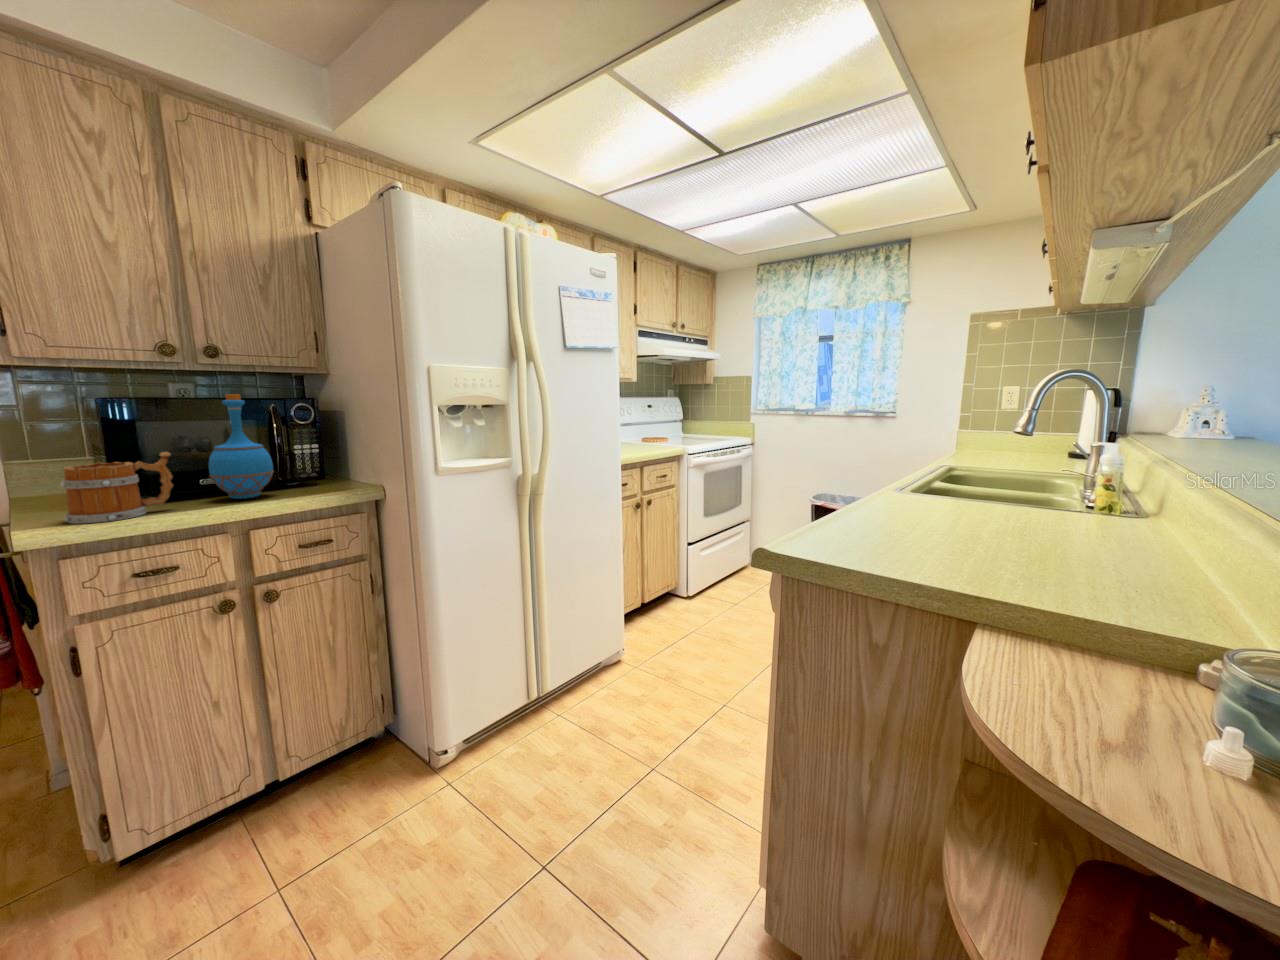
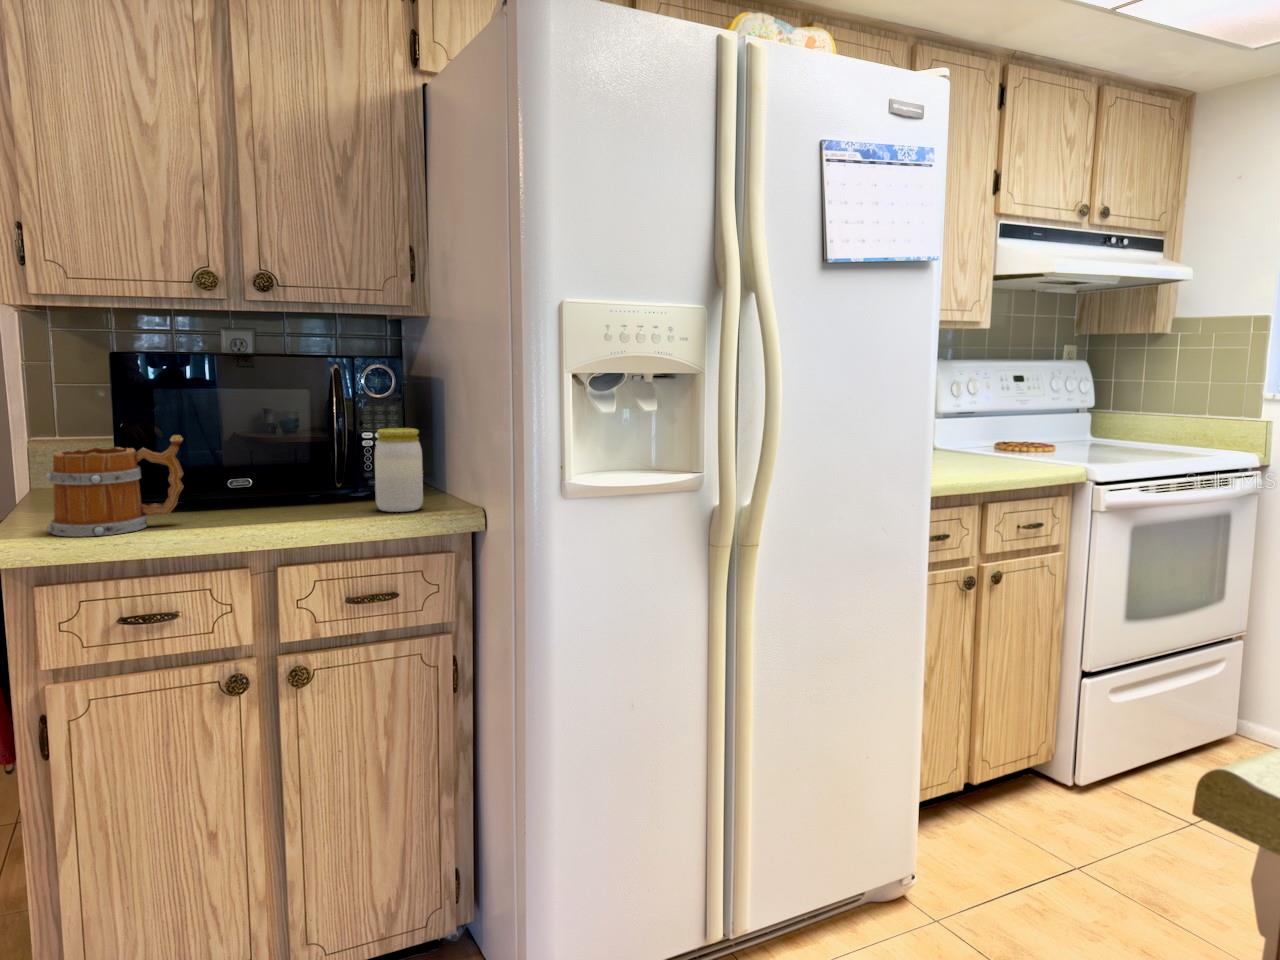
bottle: present [209,394,274,499] -> none [236,348,324,515]
jar: none [309,442,343,492] -> present [374,428,423,512]

